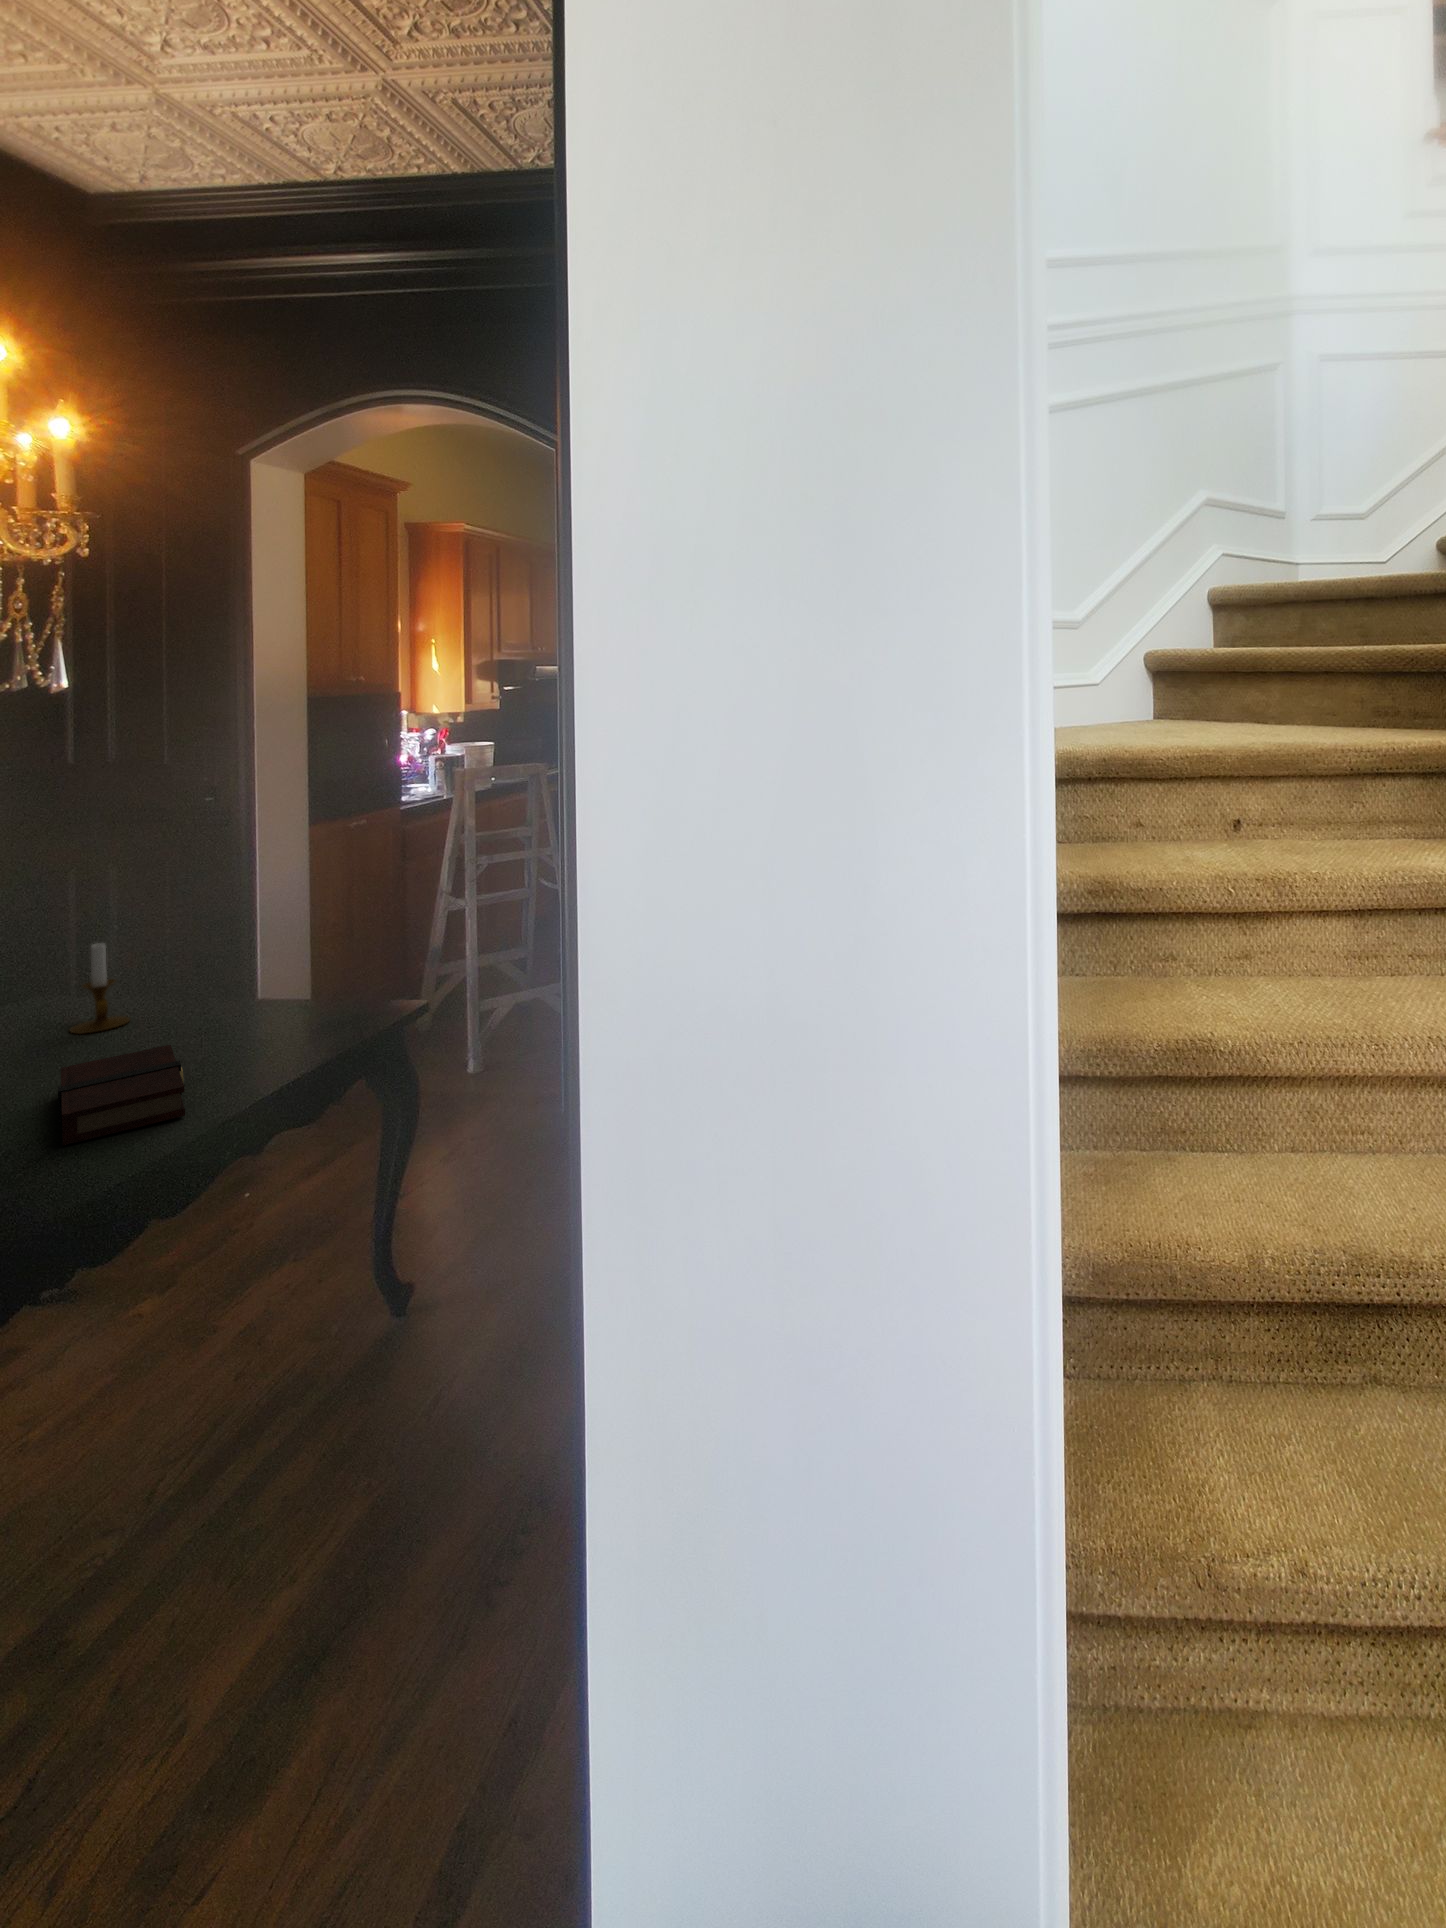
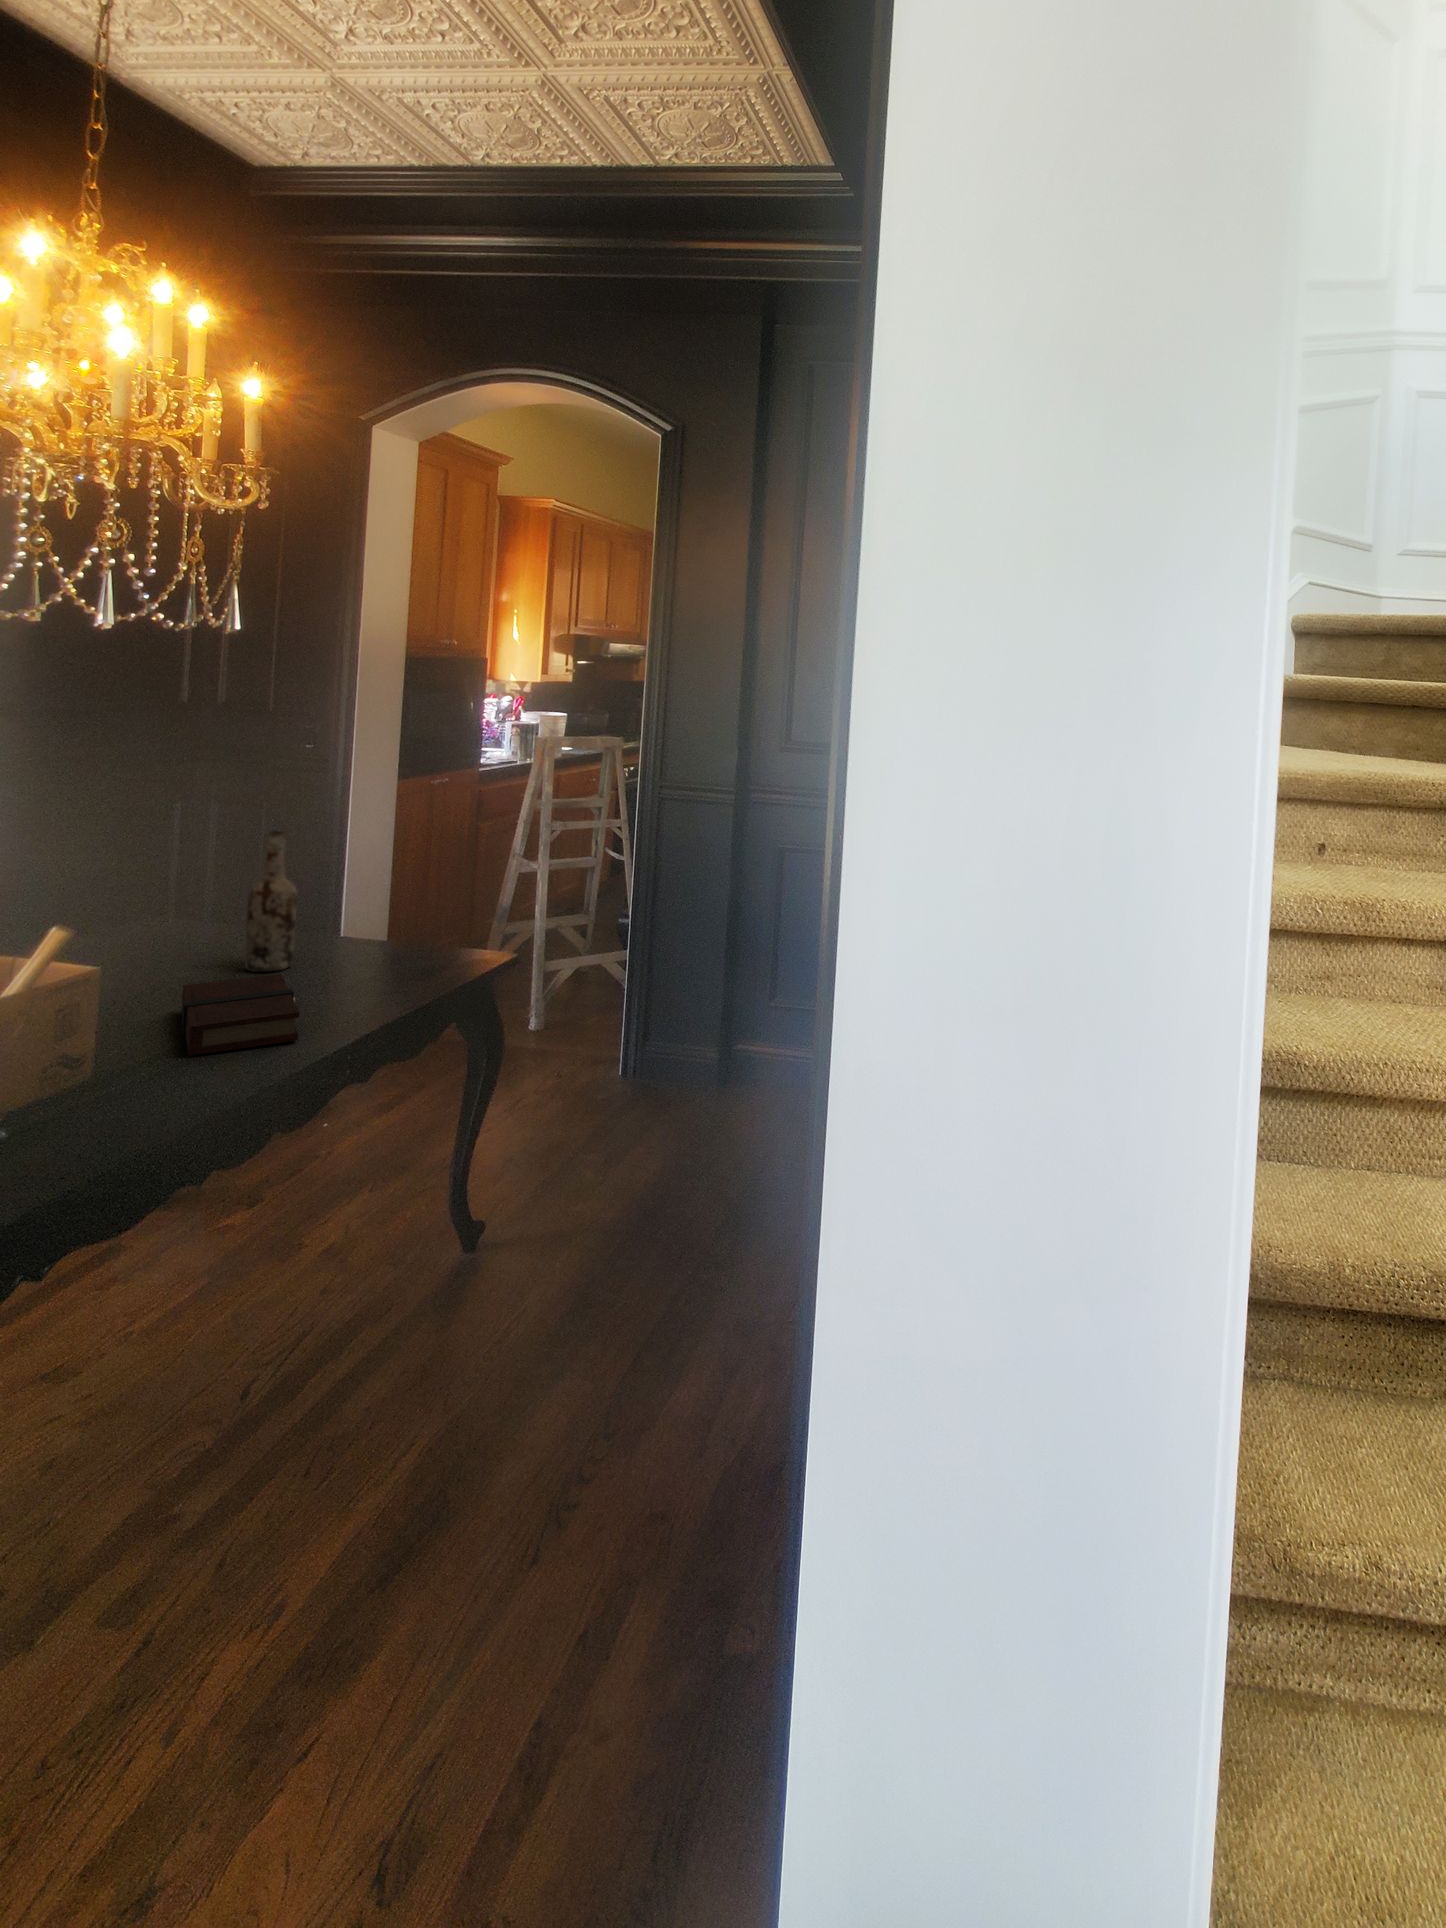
wine bottle: none [135,893,190,1042] -> present [245,831,297,972]
candlestick: present [70,943,130,1034] -> none [181,874,236,958]

